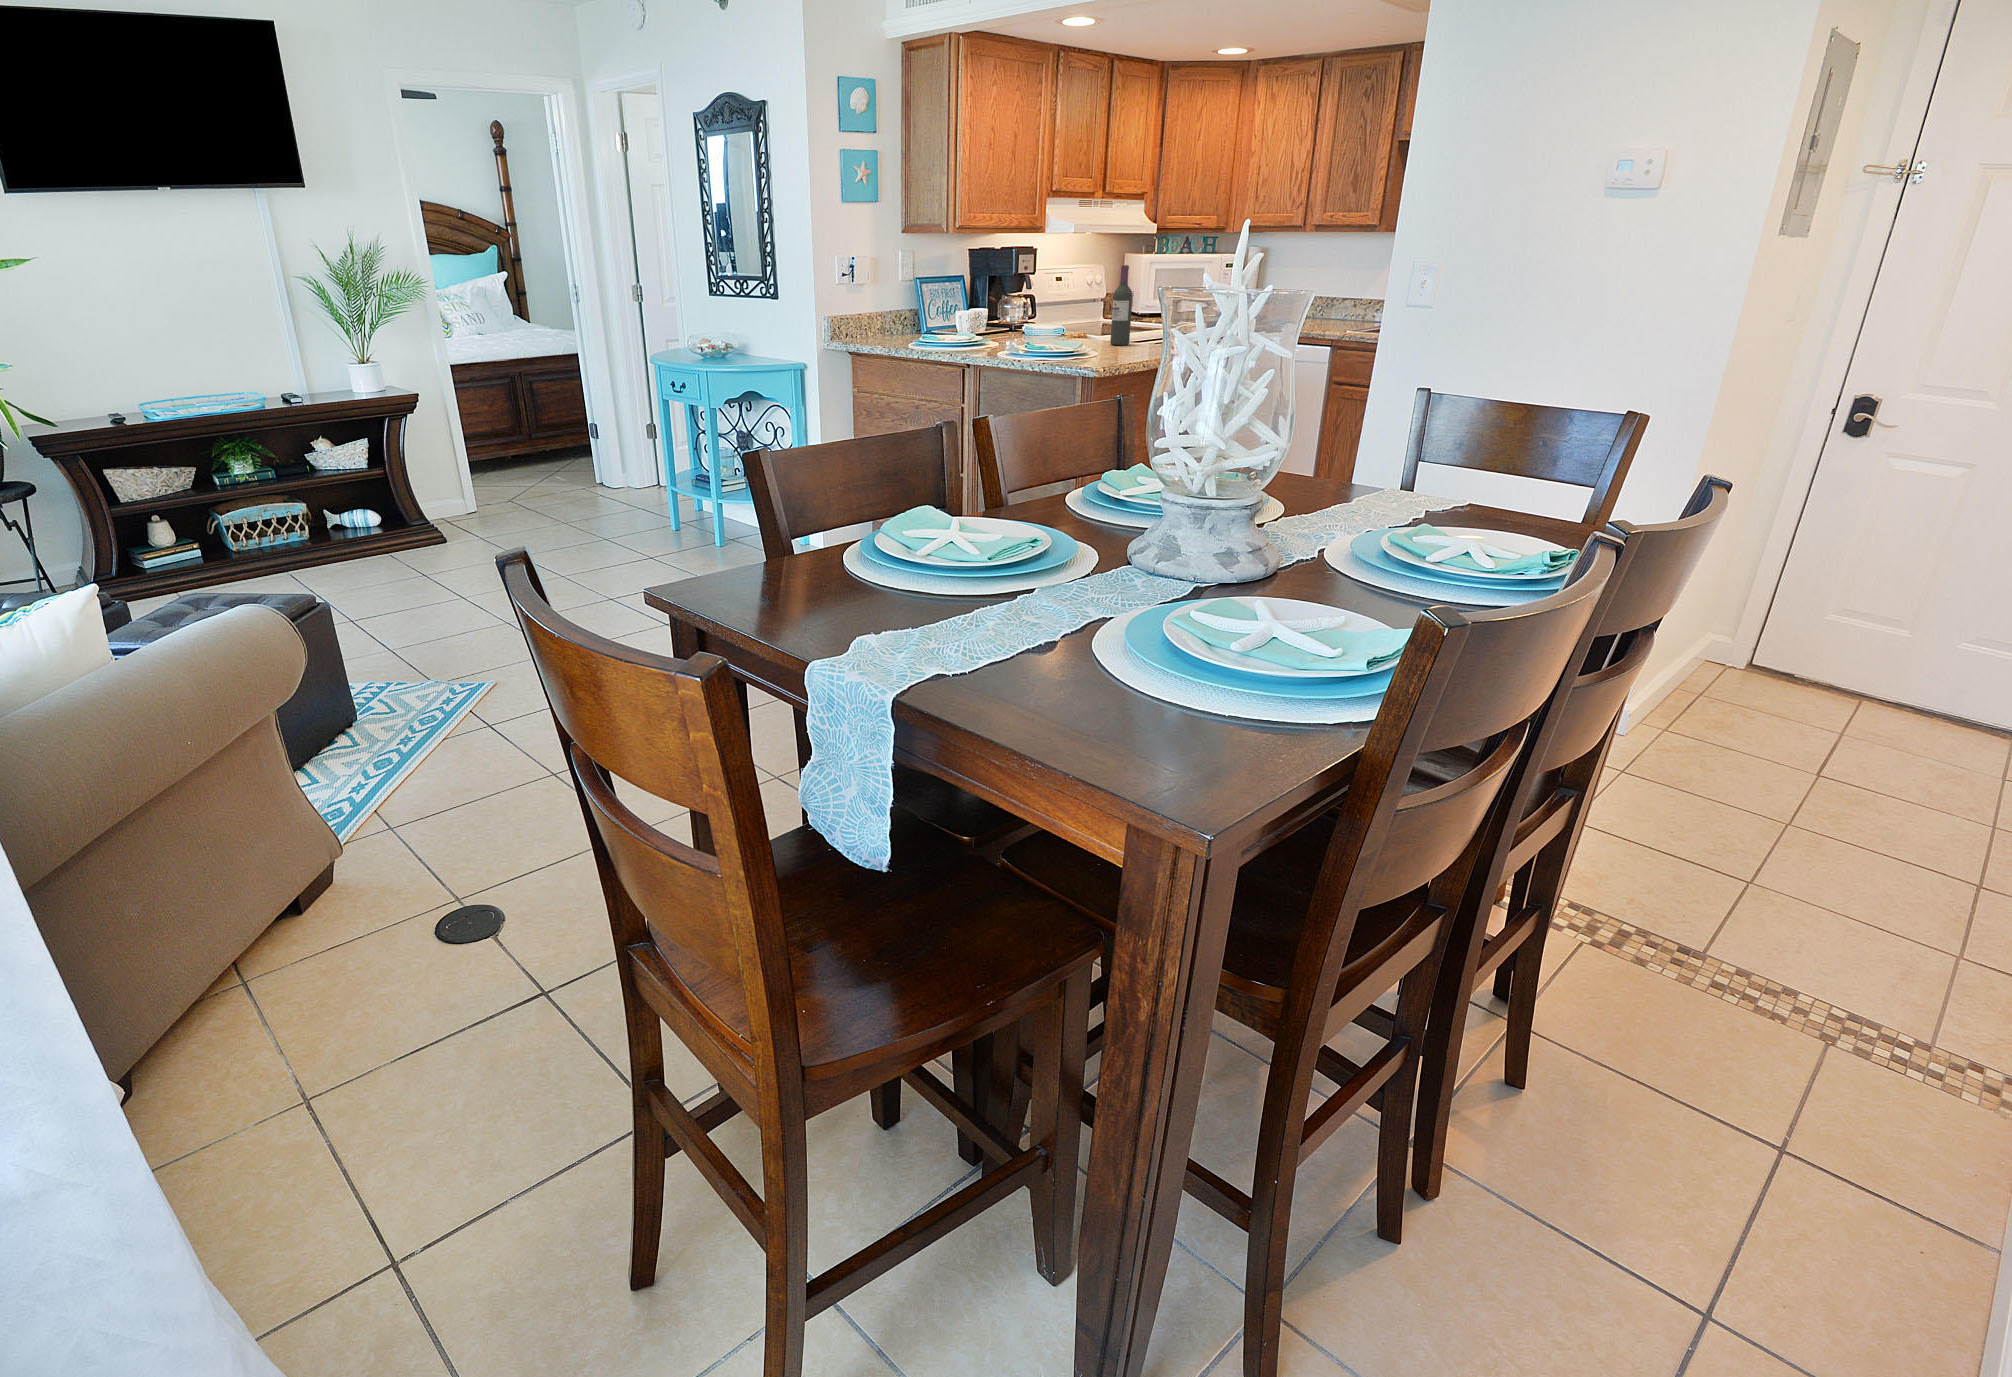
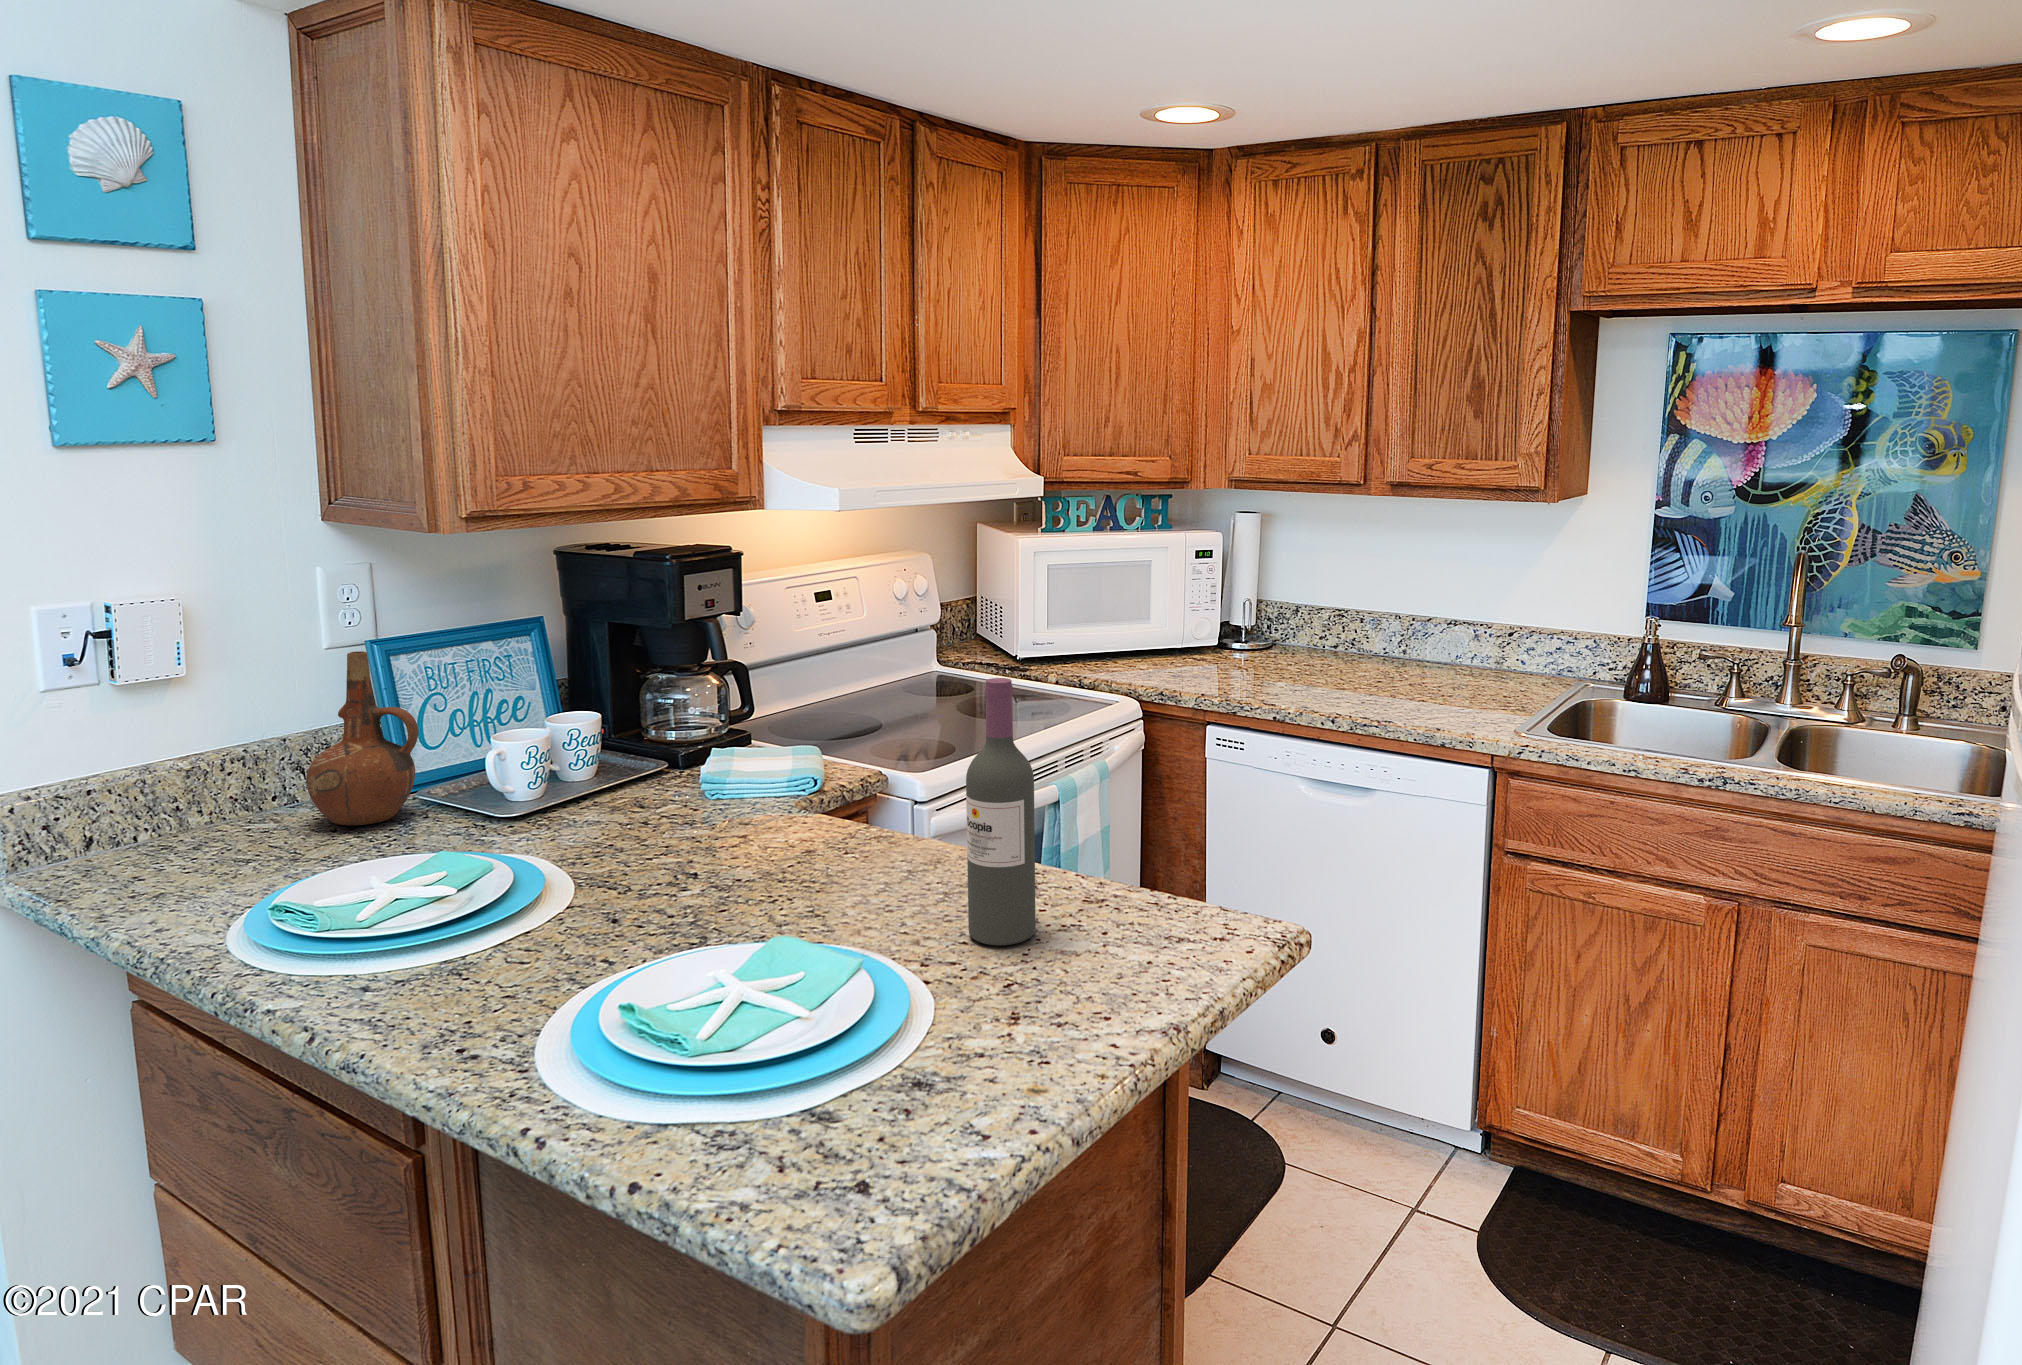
ceramic pitcher: none [907,274,938,332] -> present [306,651,418,825]

